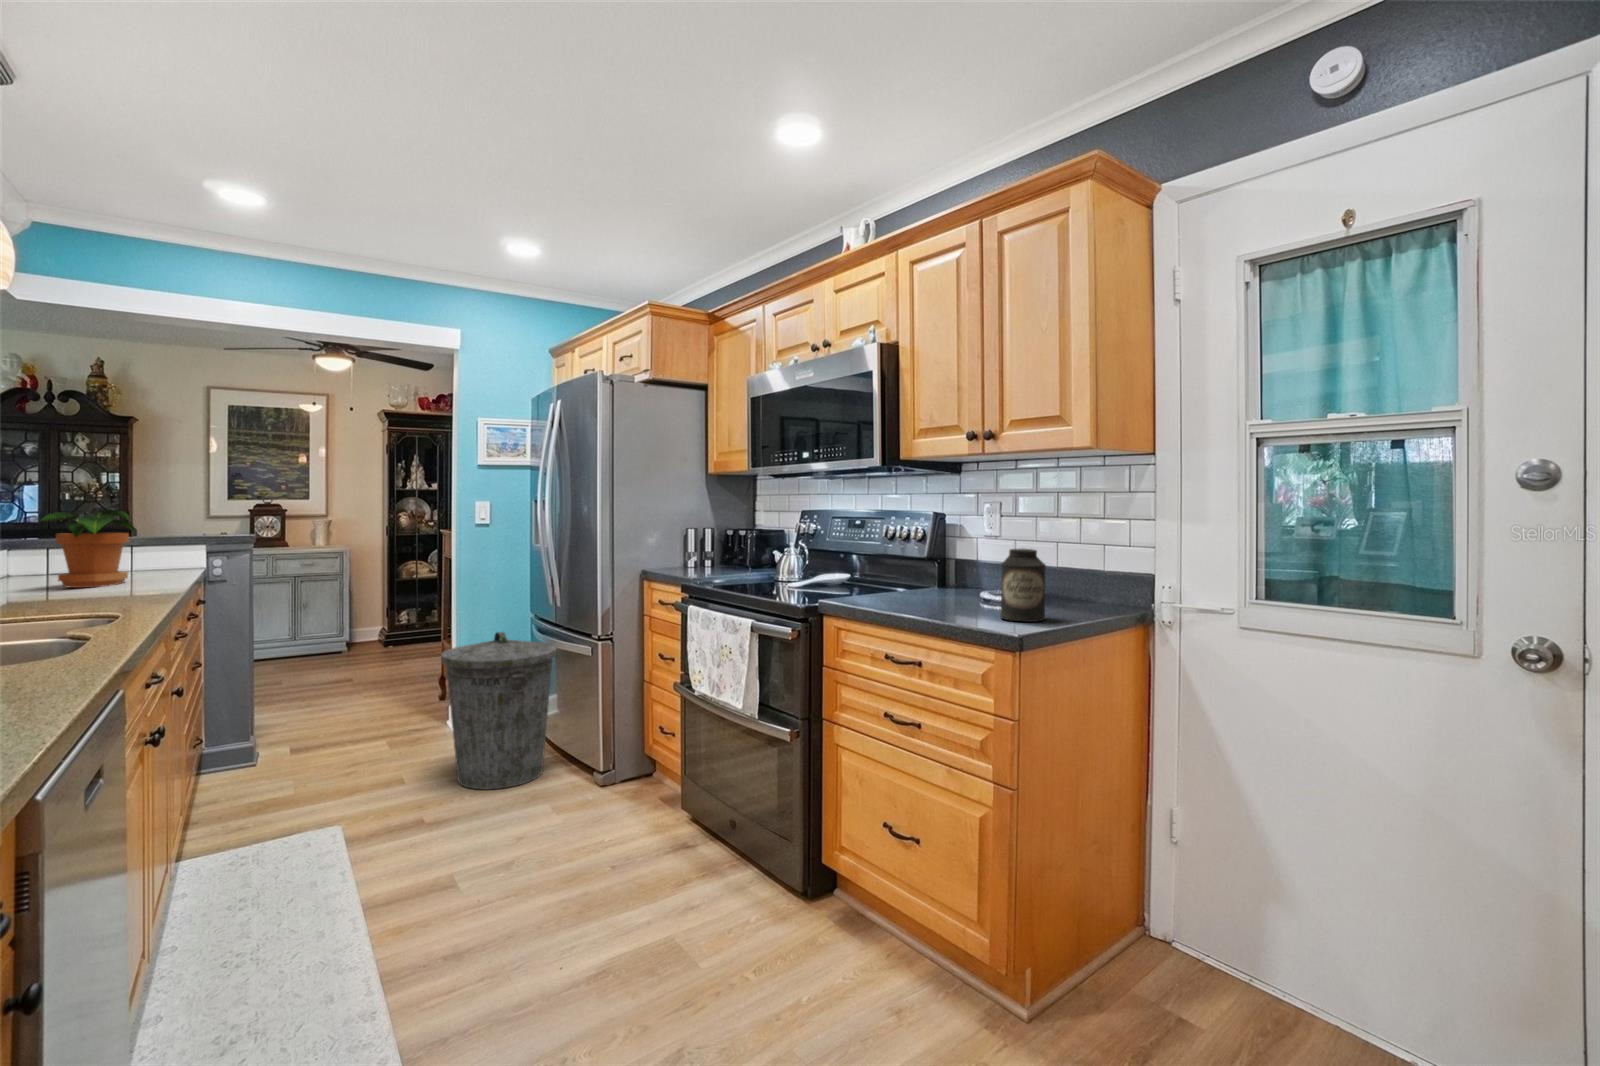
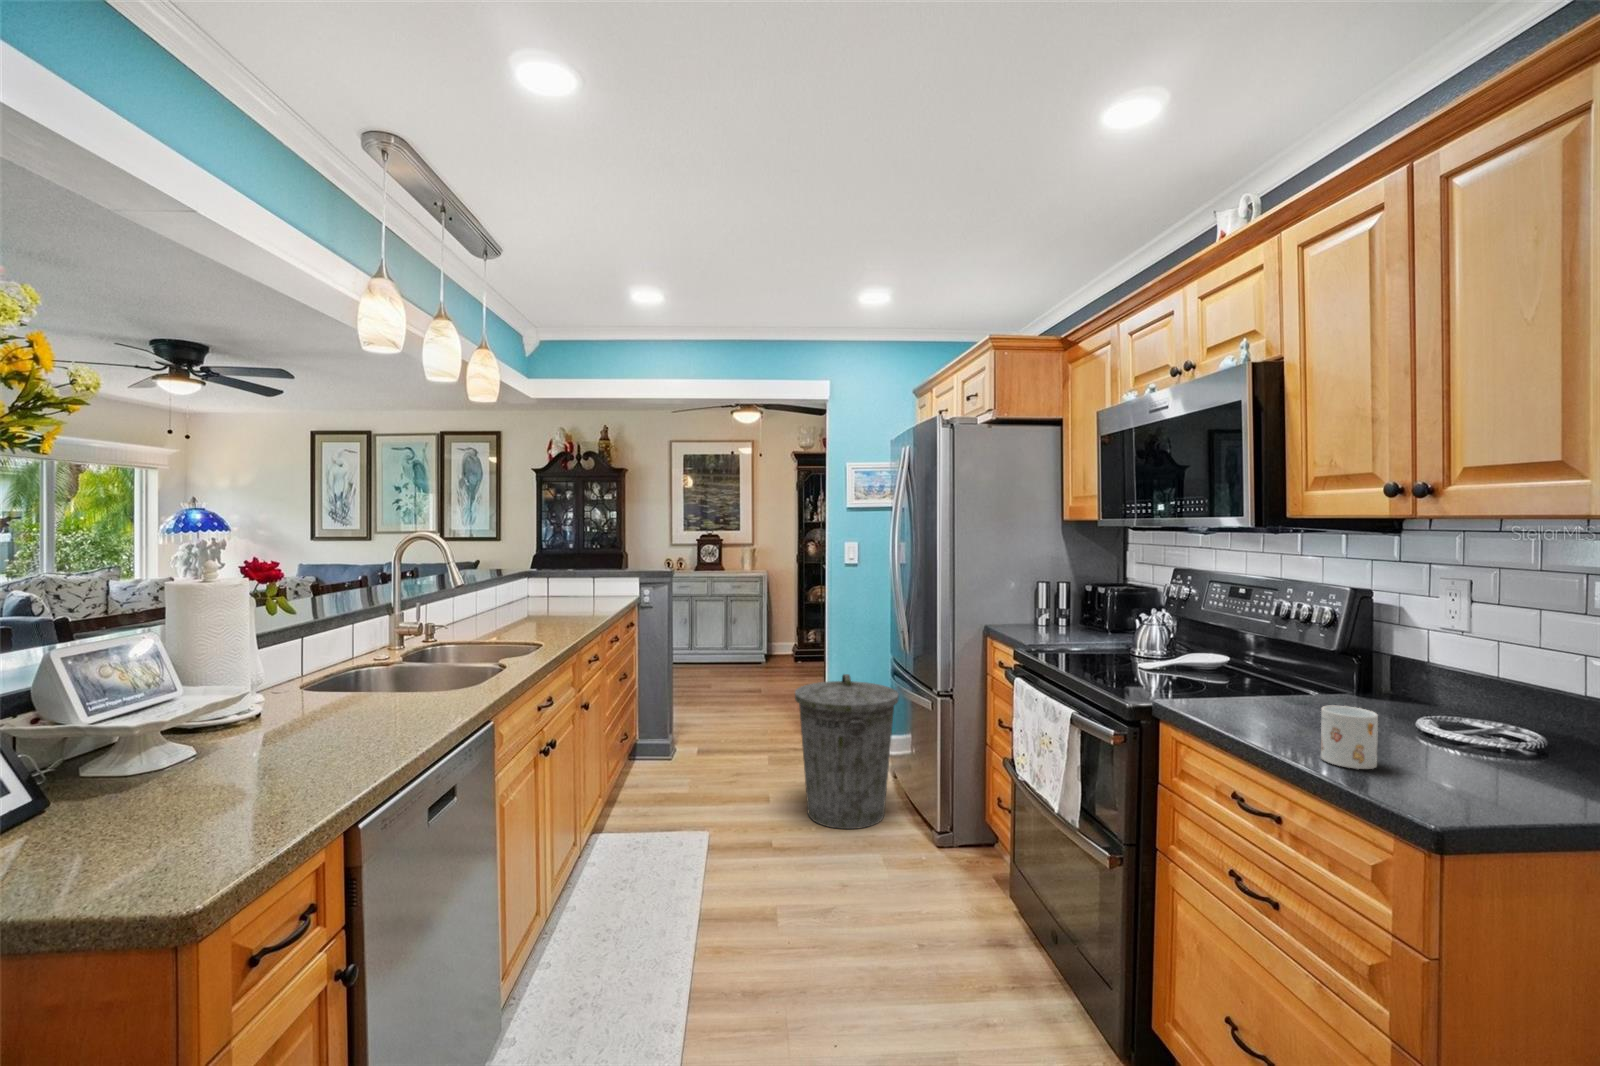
potted plant: present [40,509,135,588] -> none [533,554,590,614]
canister: present [1001,549,1046,622] -> none [1433,676,1527,803]
mug: none [939,579,970,617] -> present [1321,706,1378,769]

